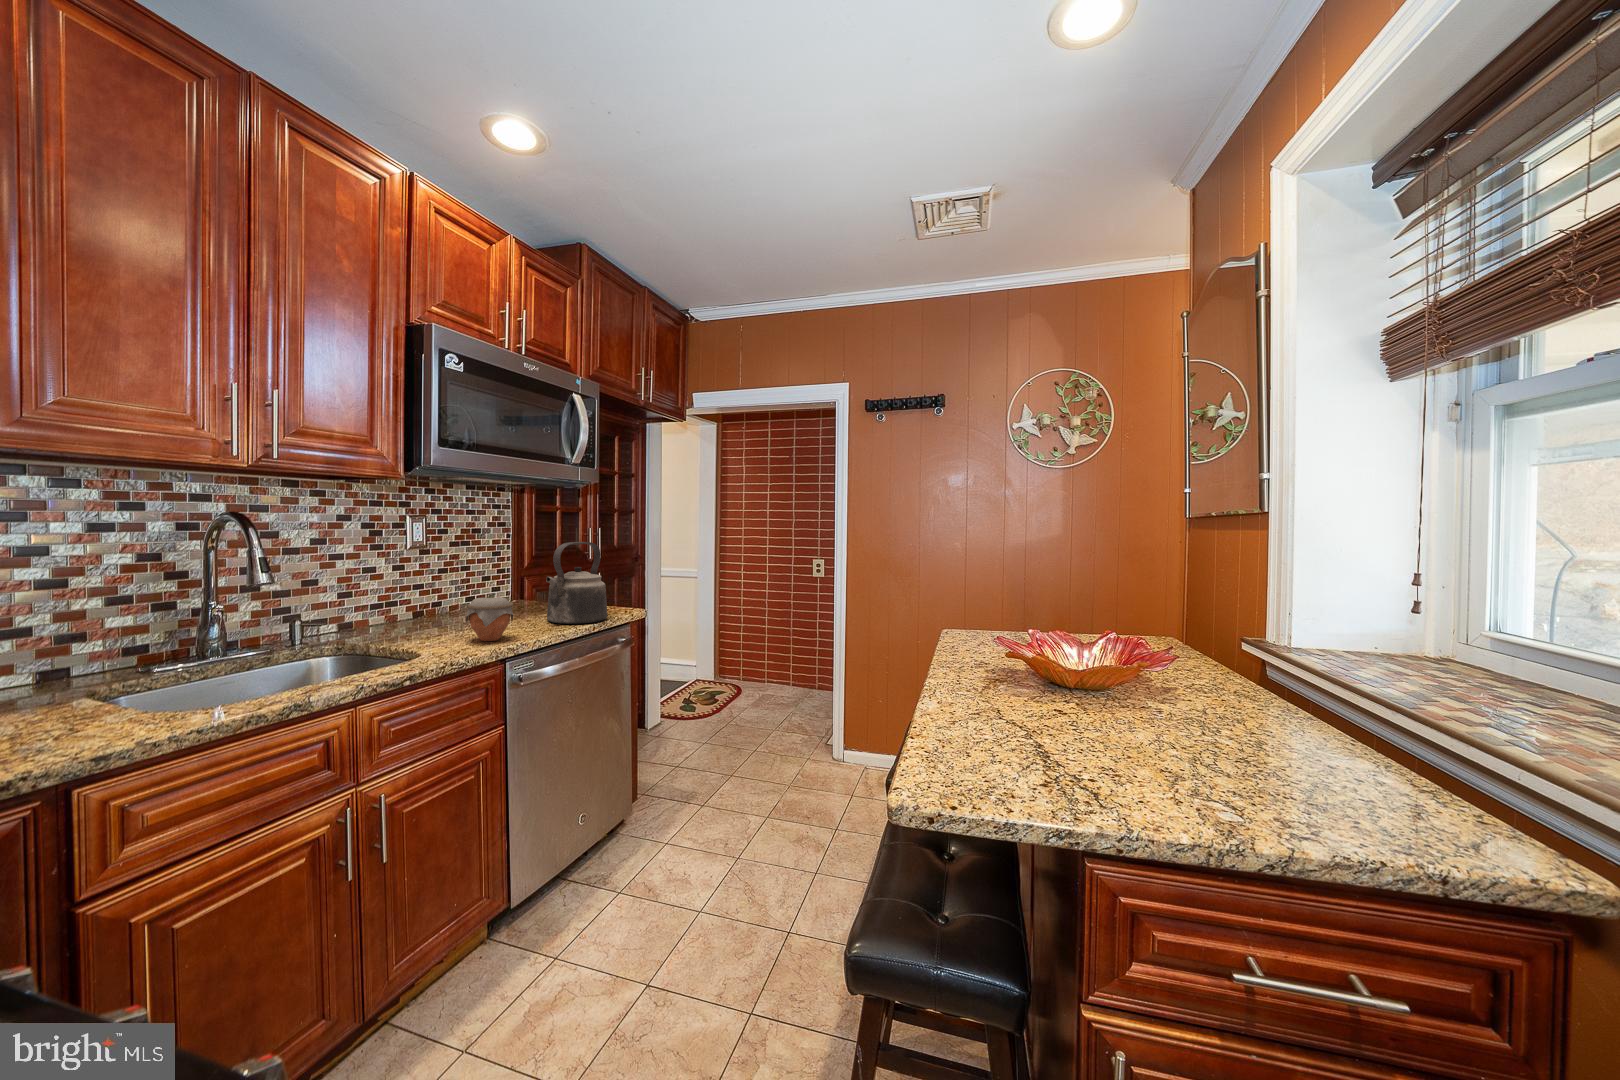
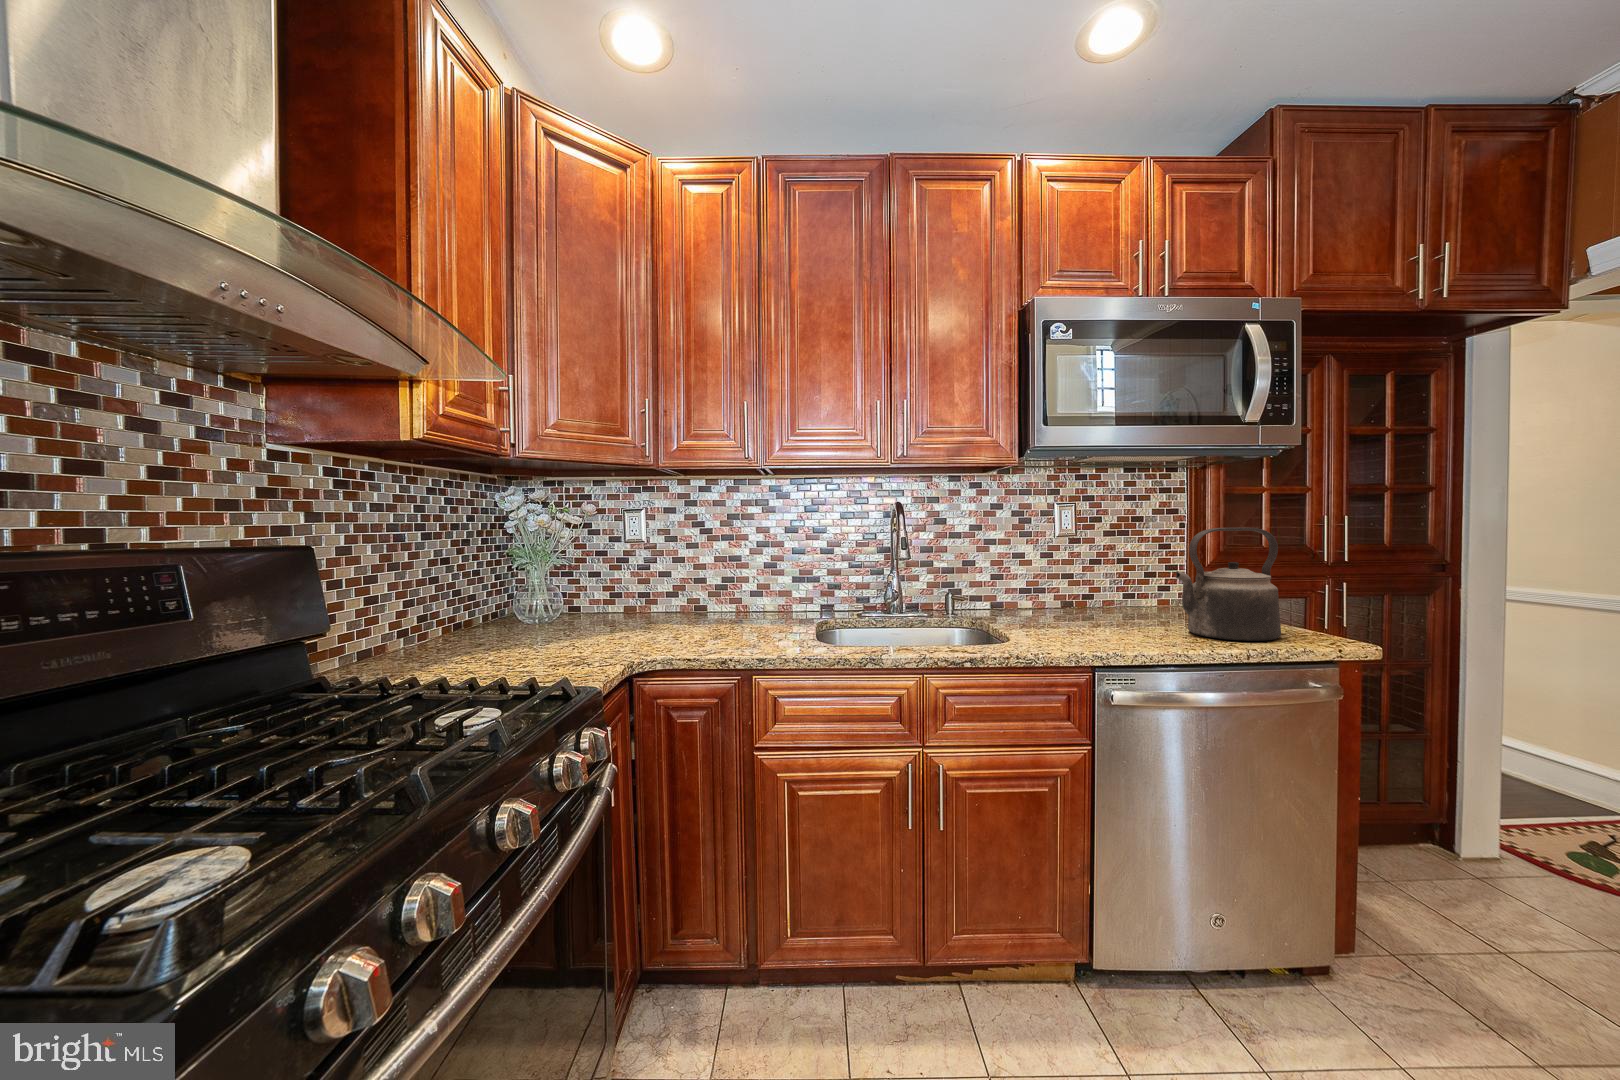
jar: present [466,597,513,641] -> none [1063,589,1117,640]

